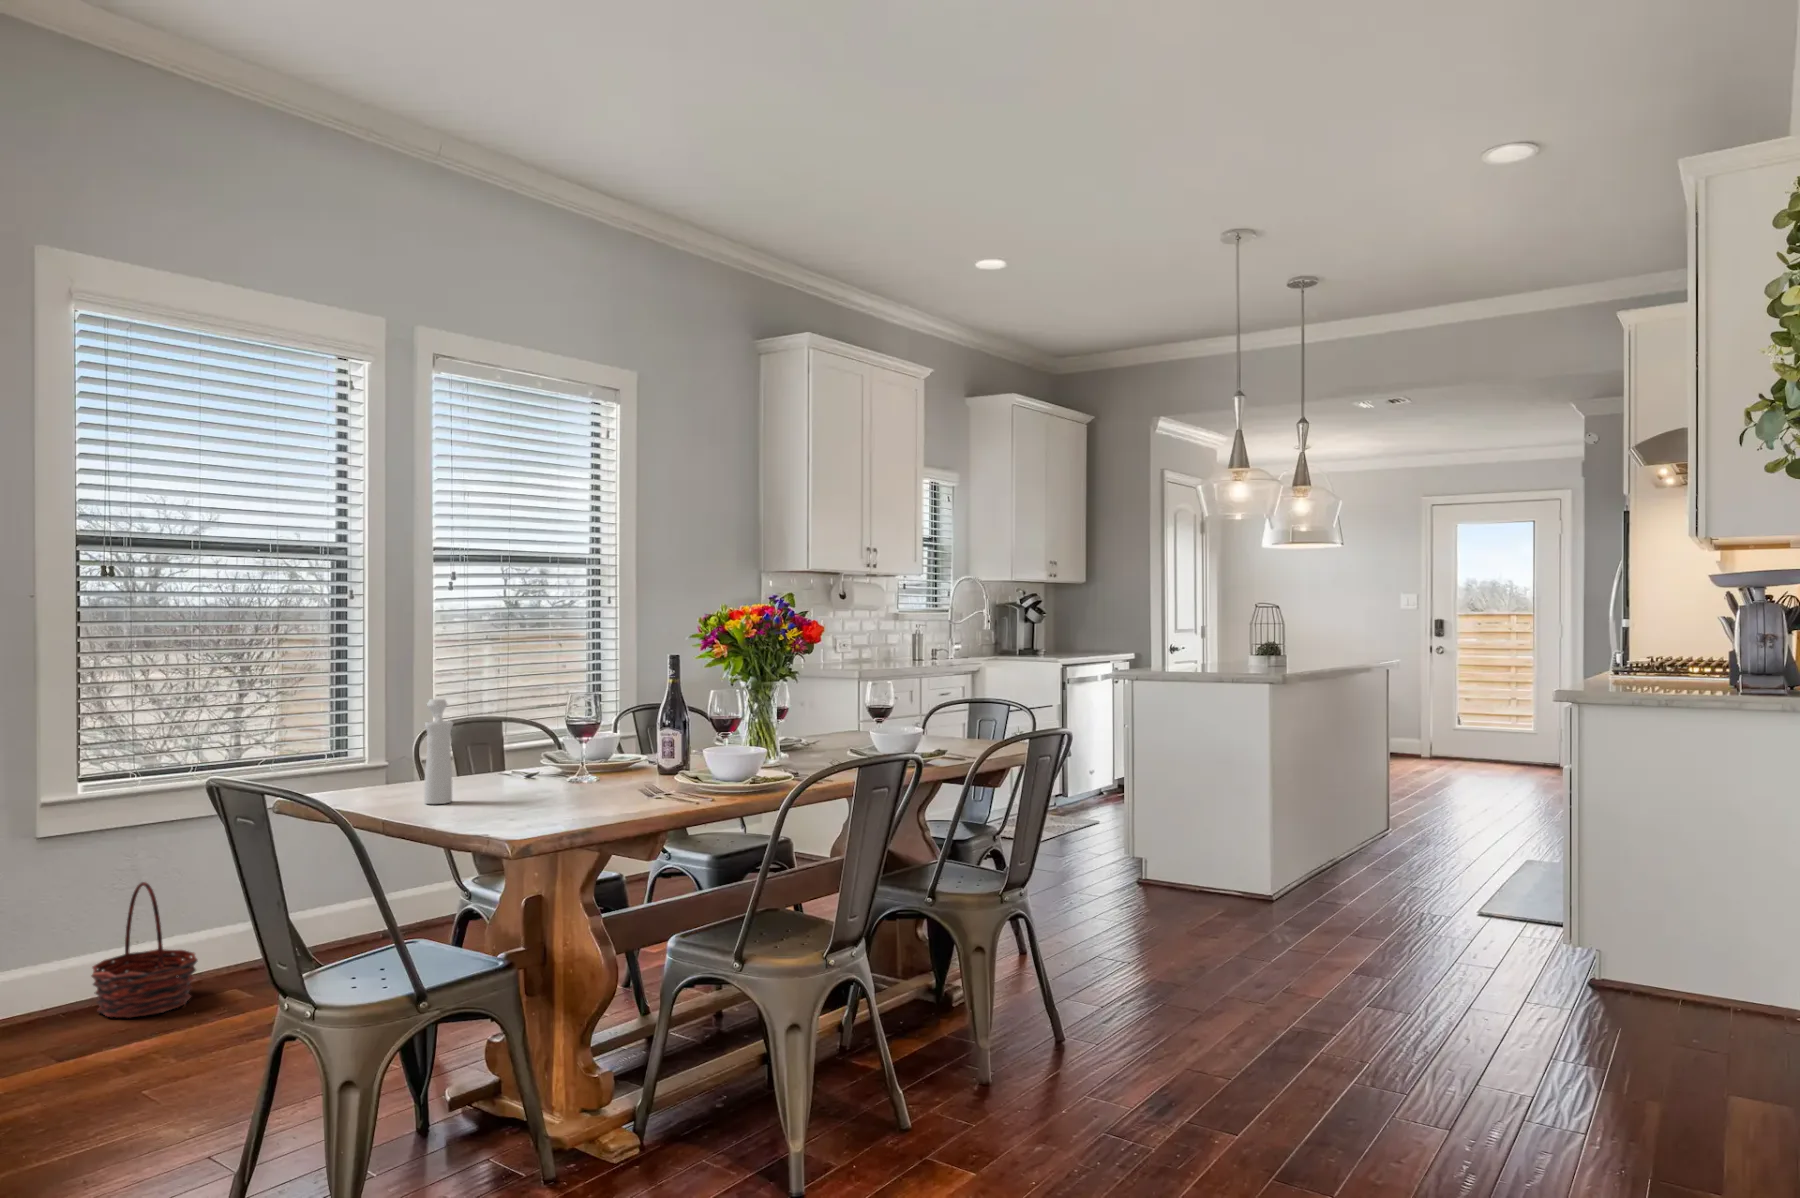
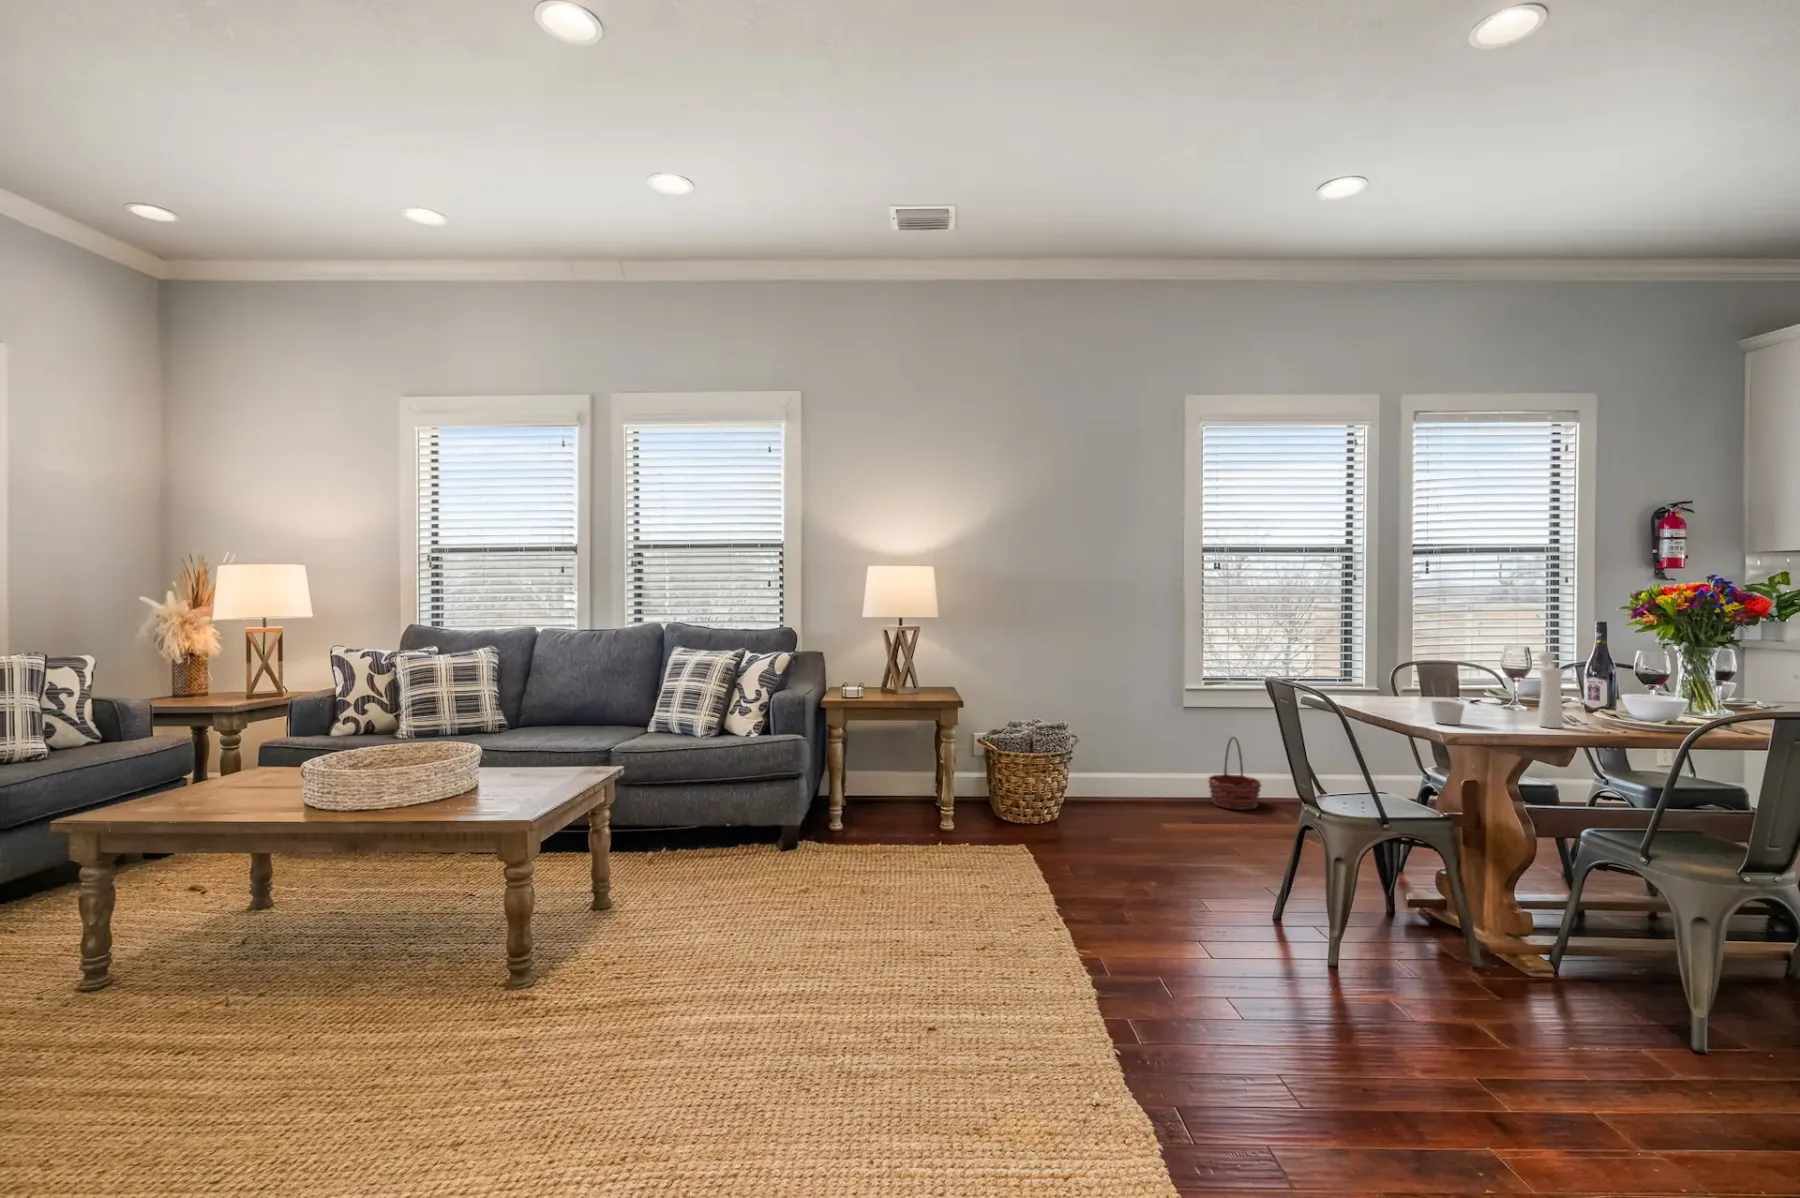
pepper mill: present [424,699,453,804] -> present [1538,652,1564,728]
candle: none [483,783,528,819] -> present [1431,701,1464,725]

